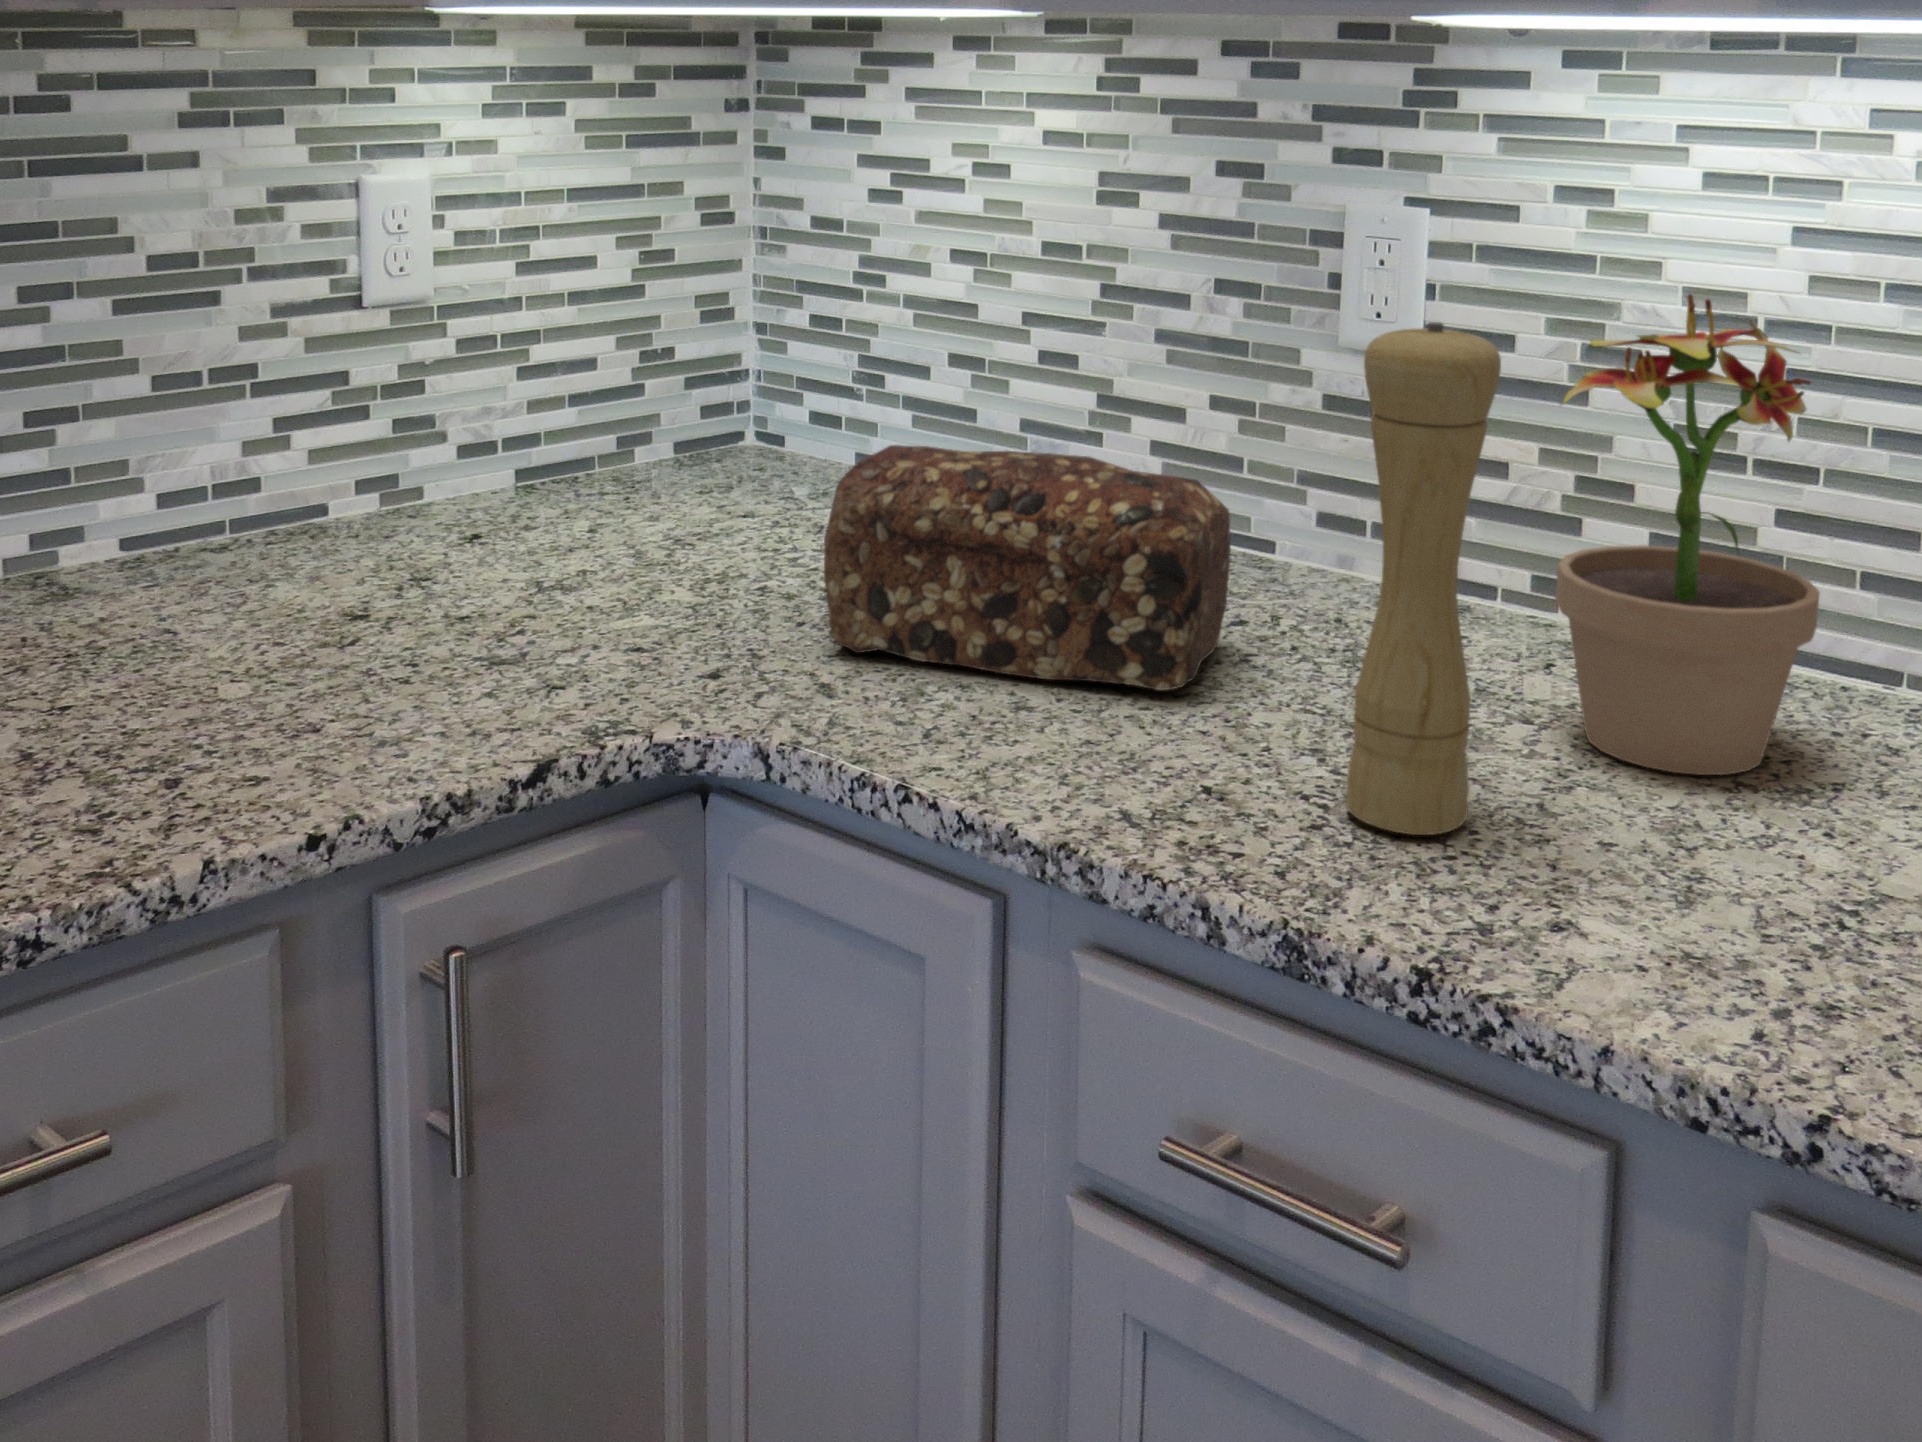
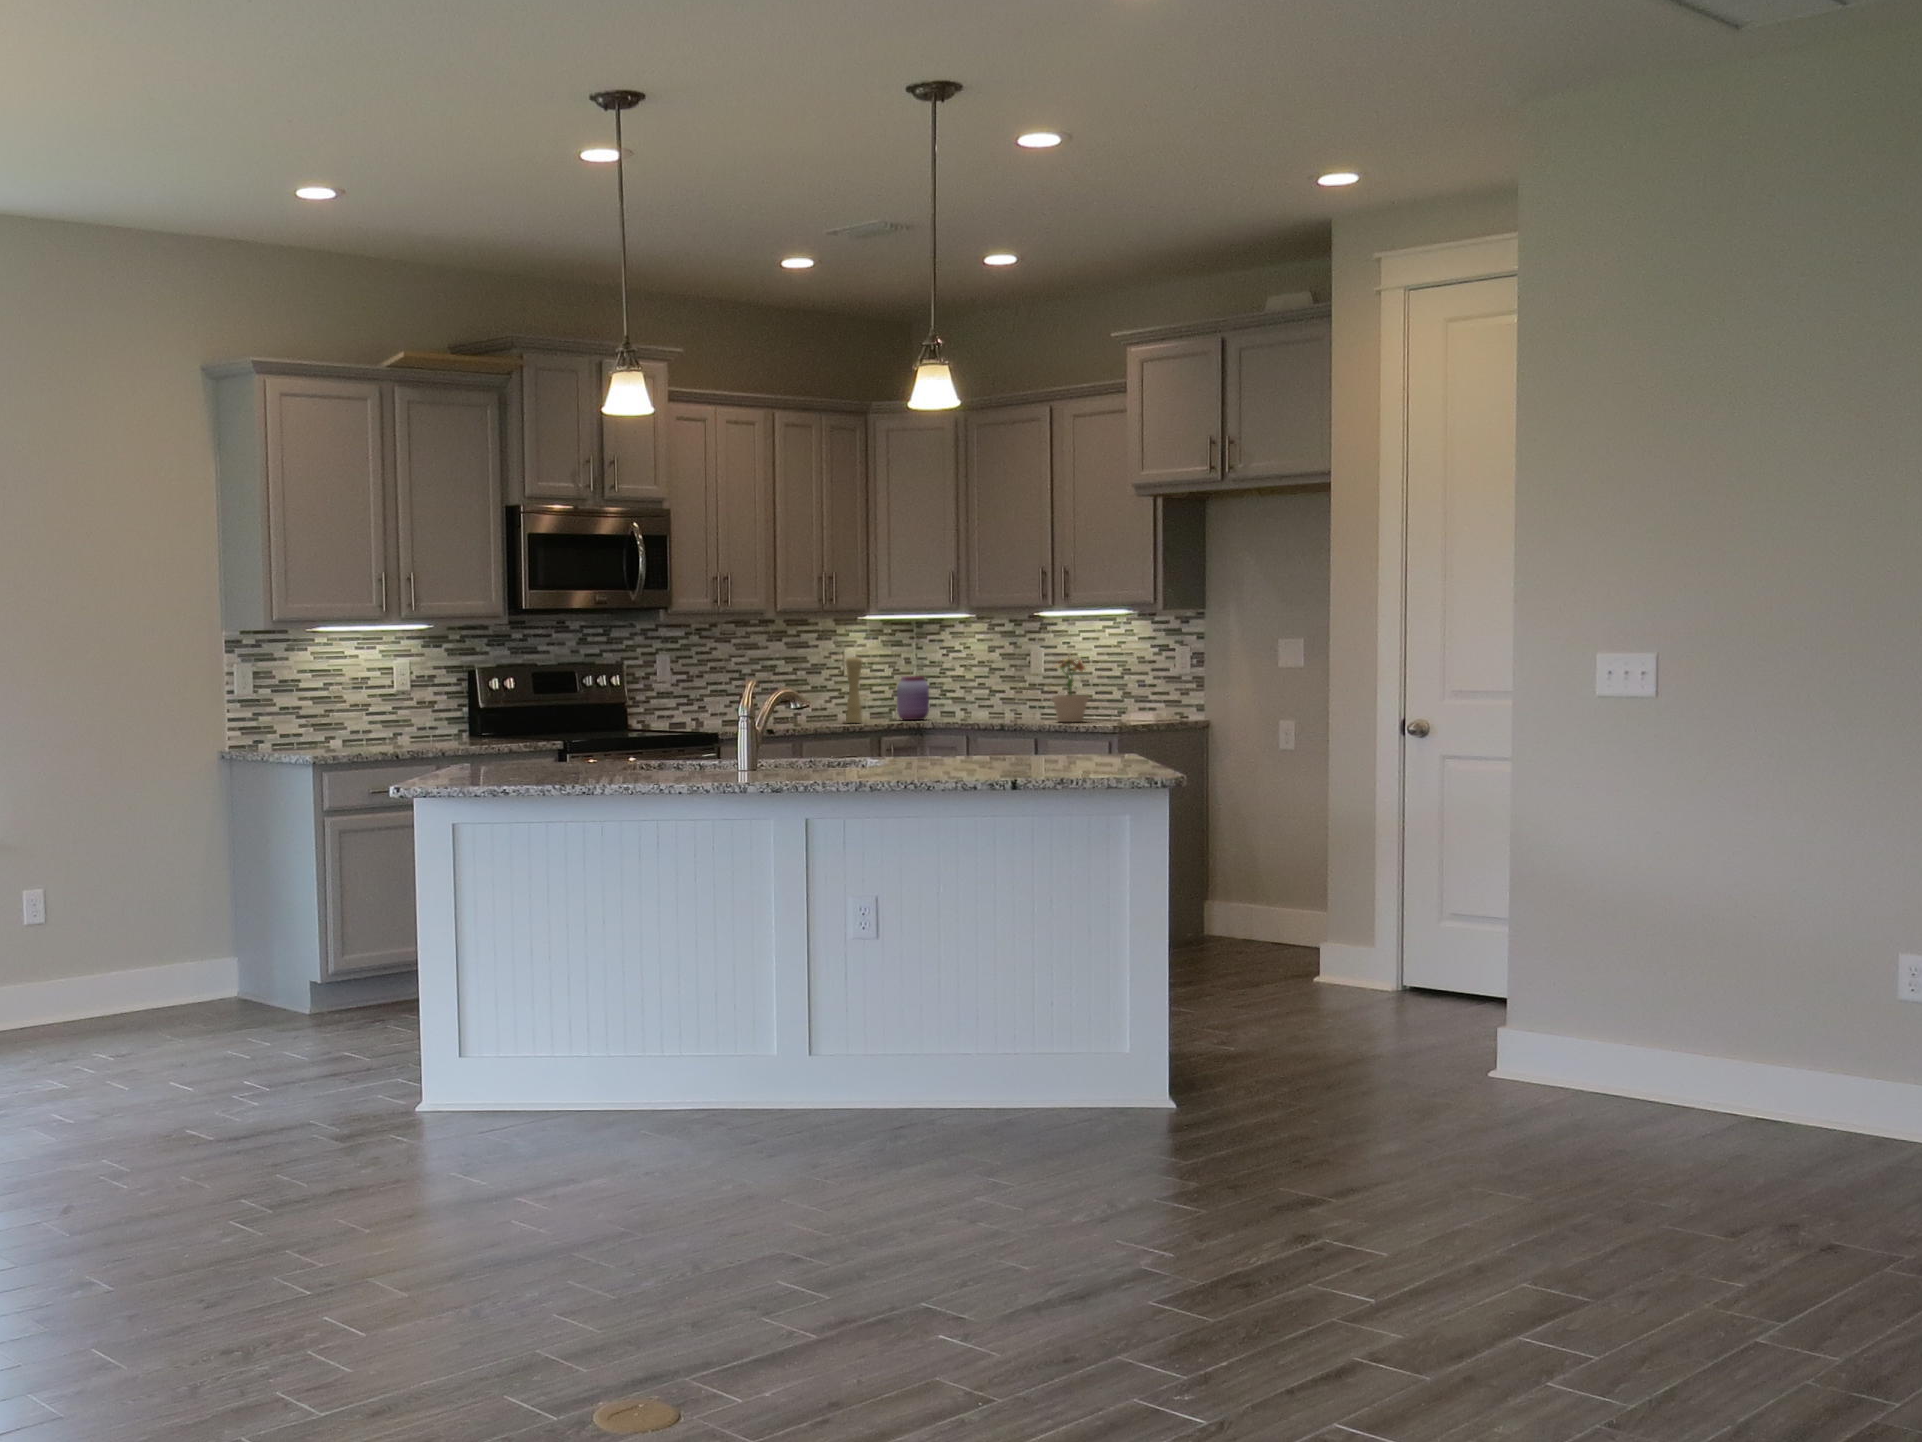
pepper mill: present [1346,322,1501,835] -> present [845,657,862,723]
jar: none [606,329,782,583] -> present [897,676,929,720]
bread loaf: present [824,445,1231,690] -> none [940,688,1008,721]

